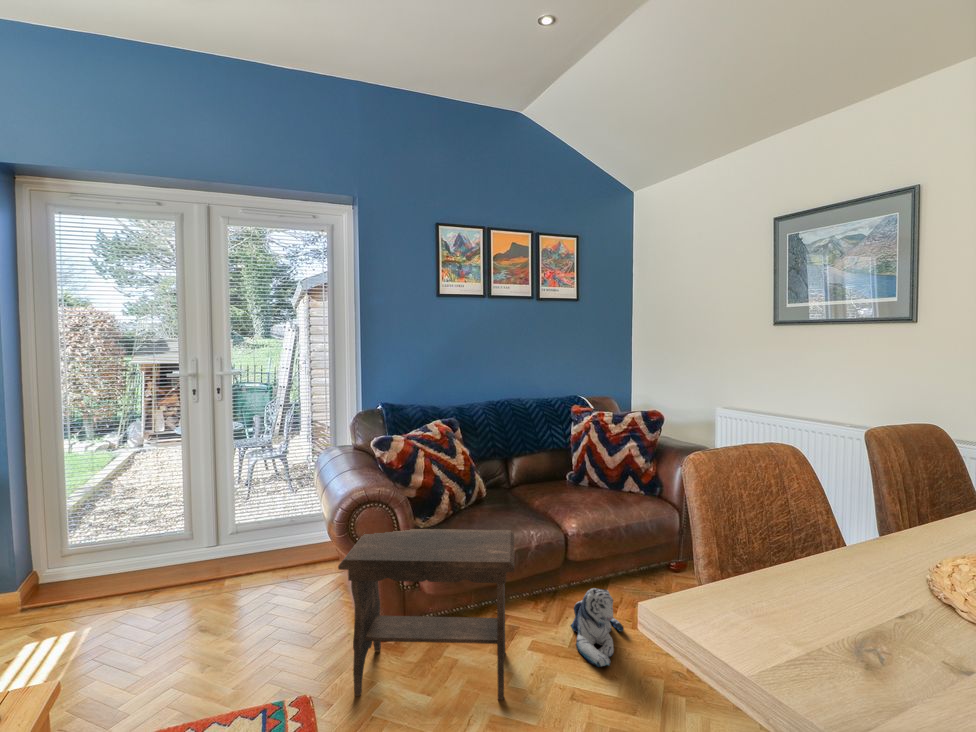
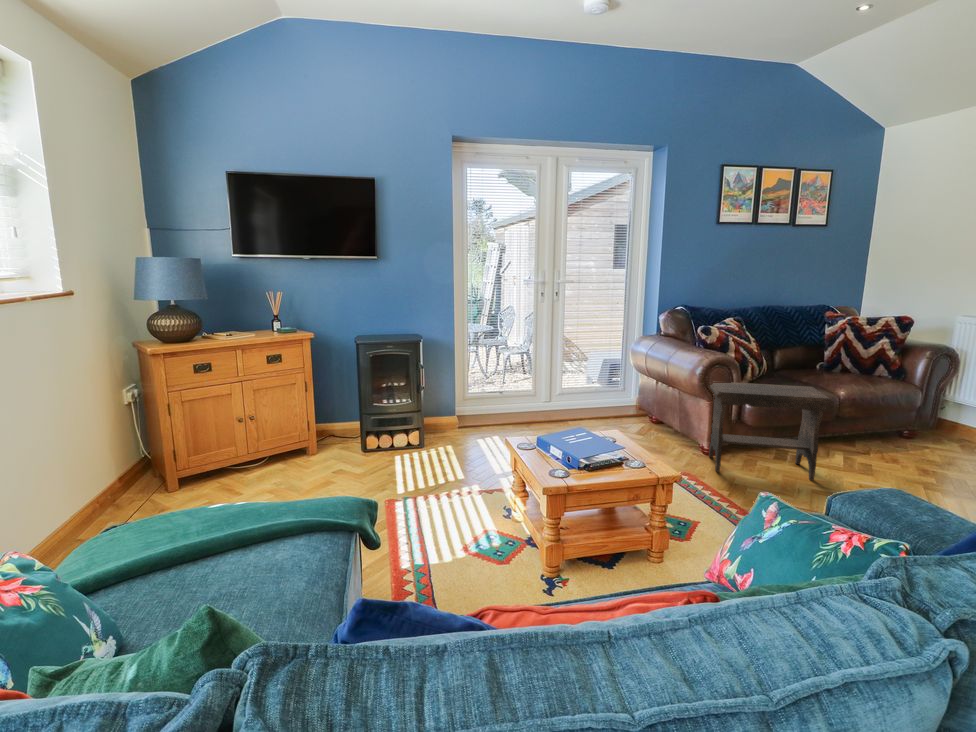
plush toy: present [571,588,624,667] -> none [839,430,881,474]

